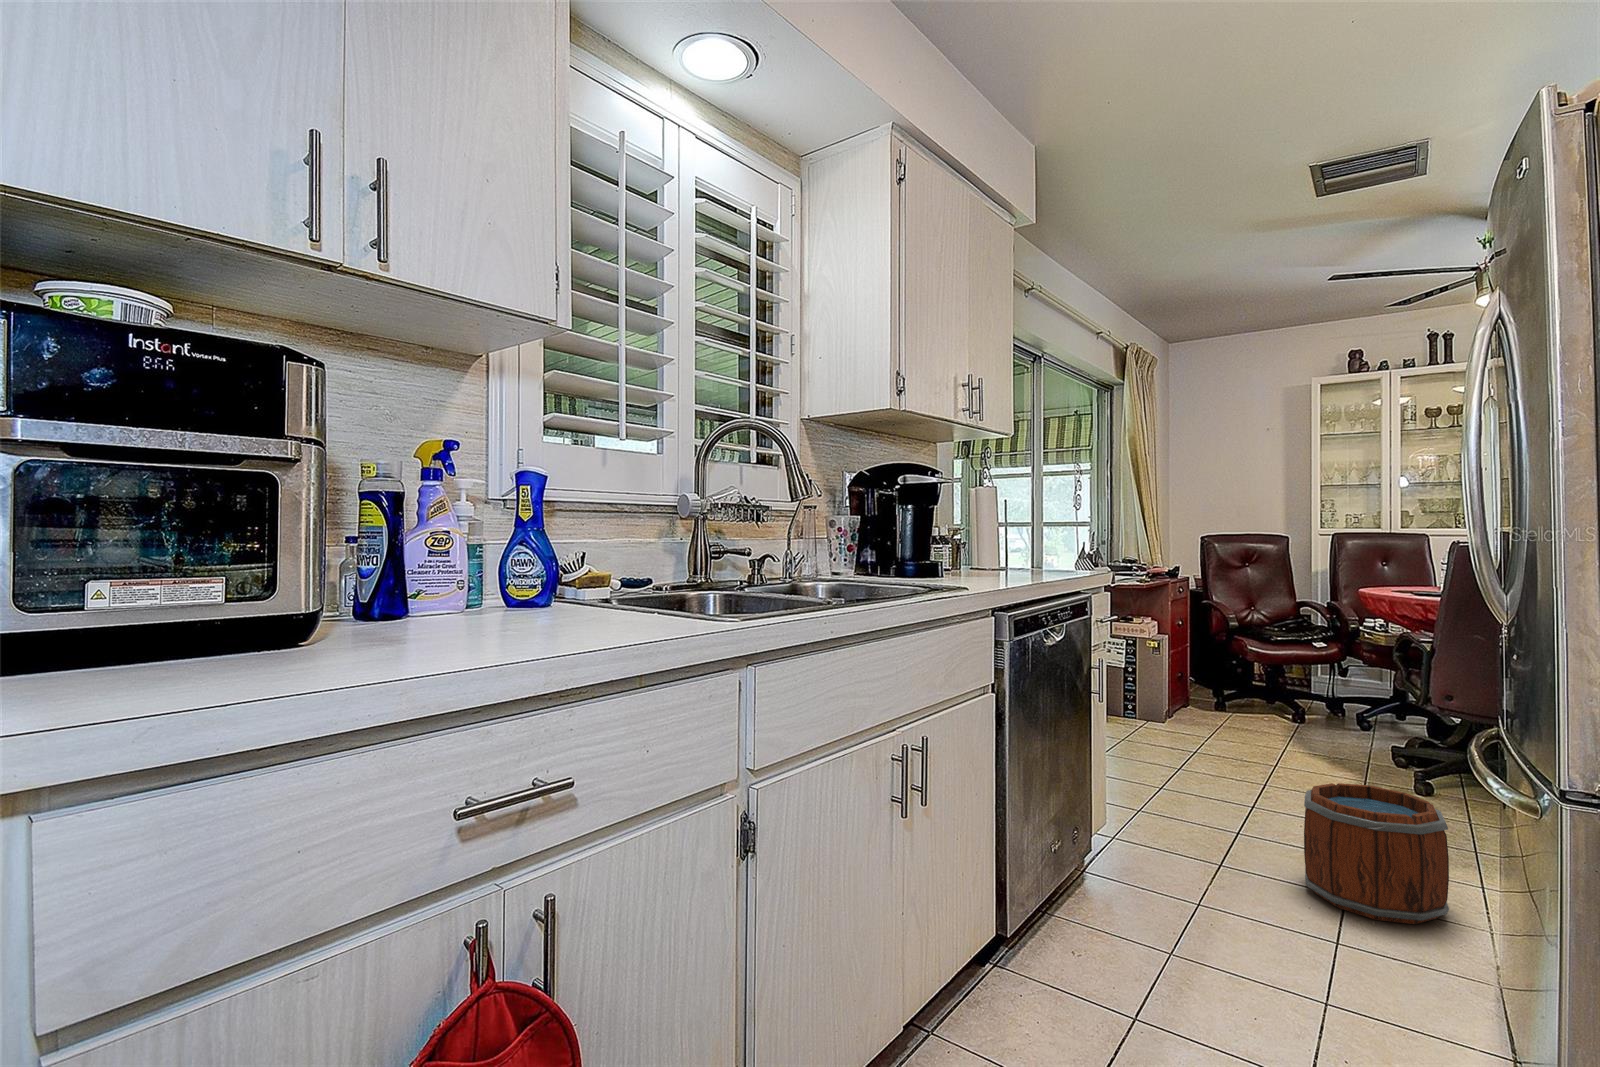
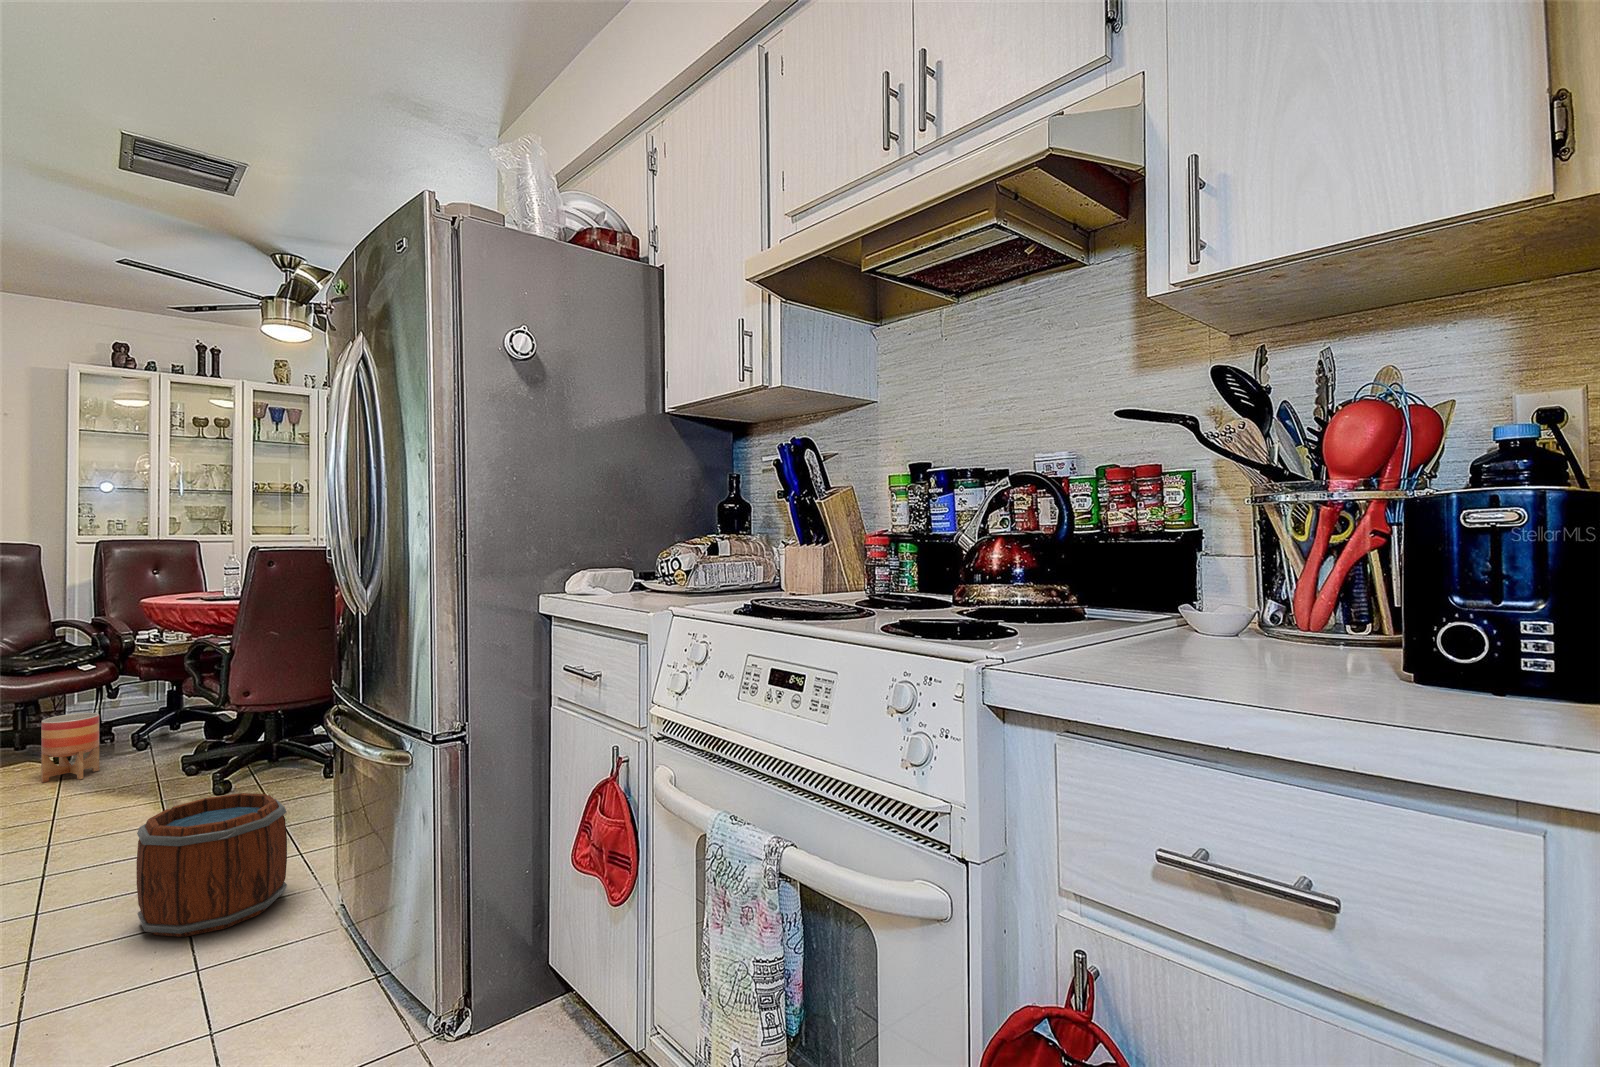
planter: none [1280,683,1324,742] -> present [41,713,99,783]

